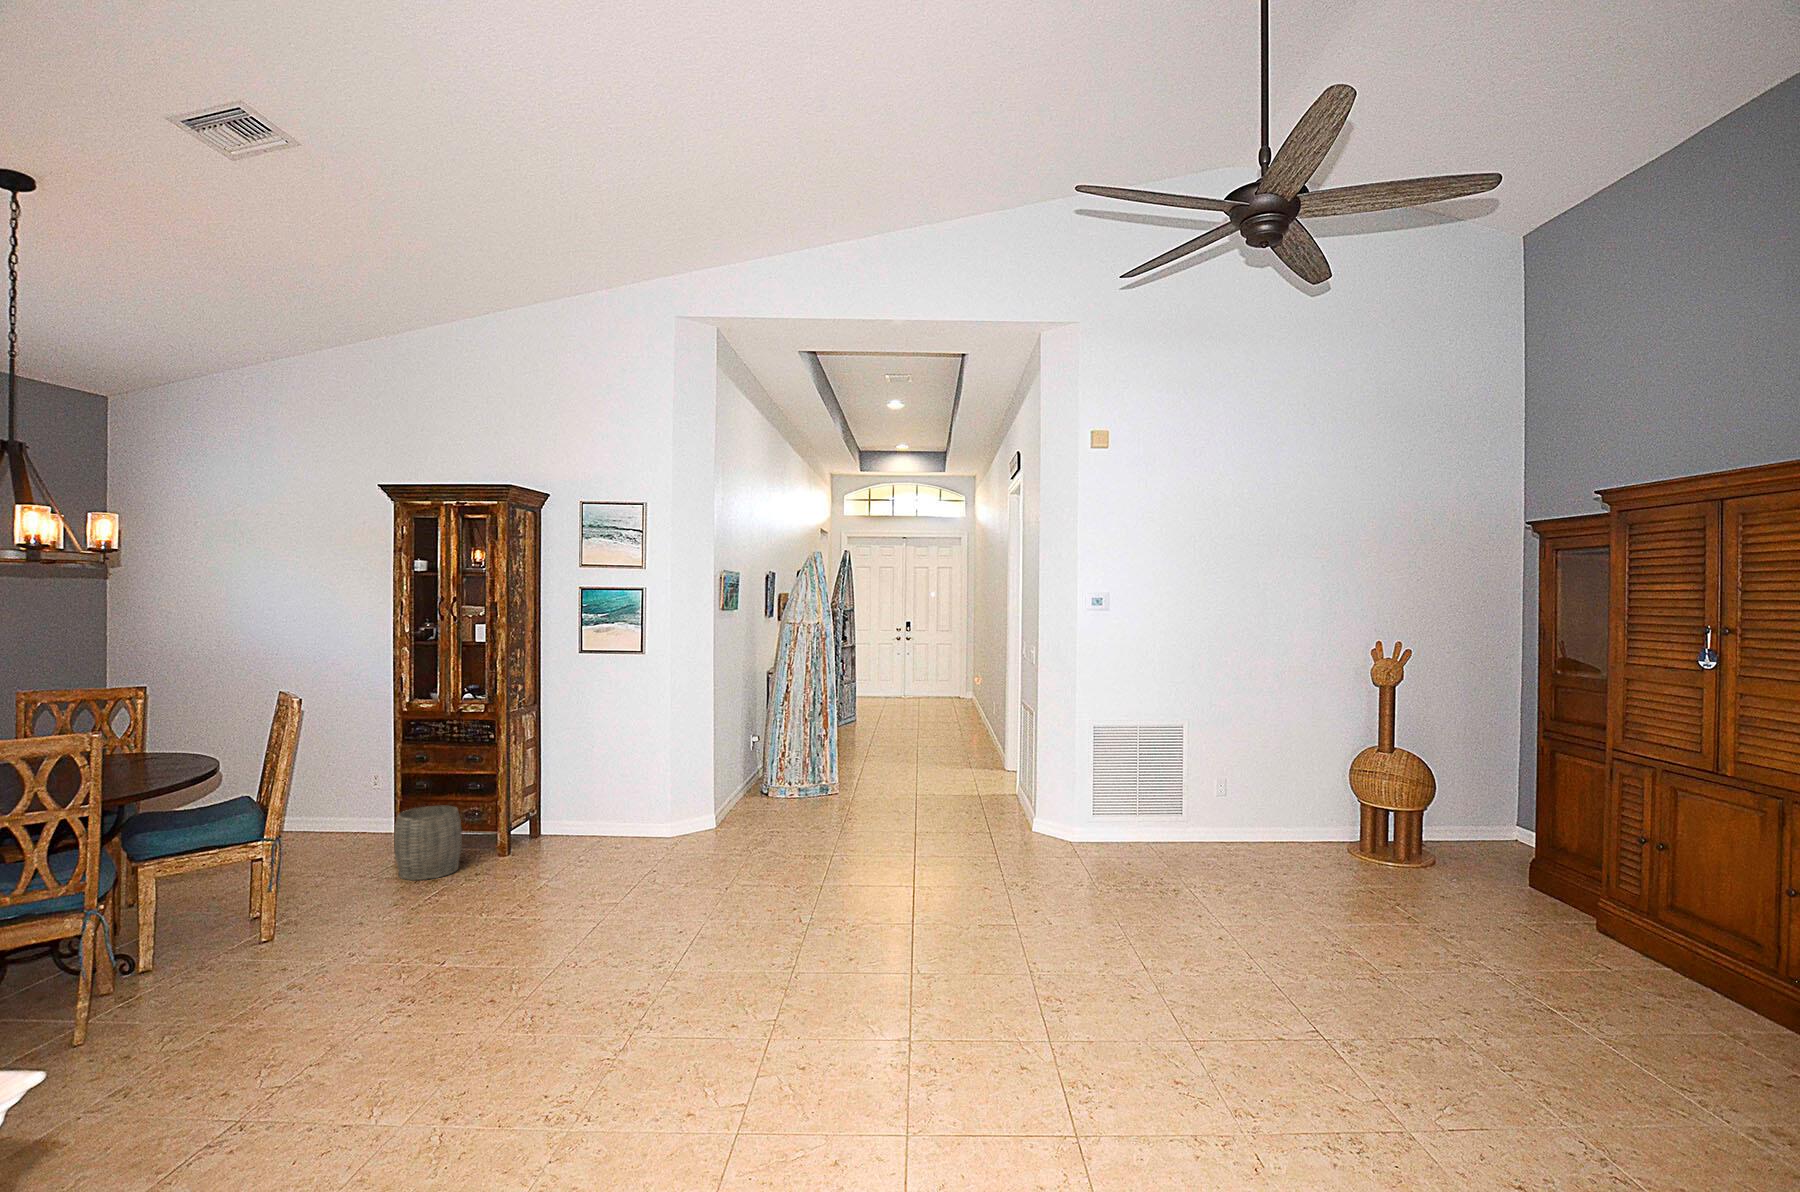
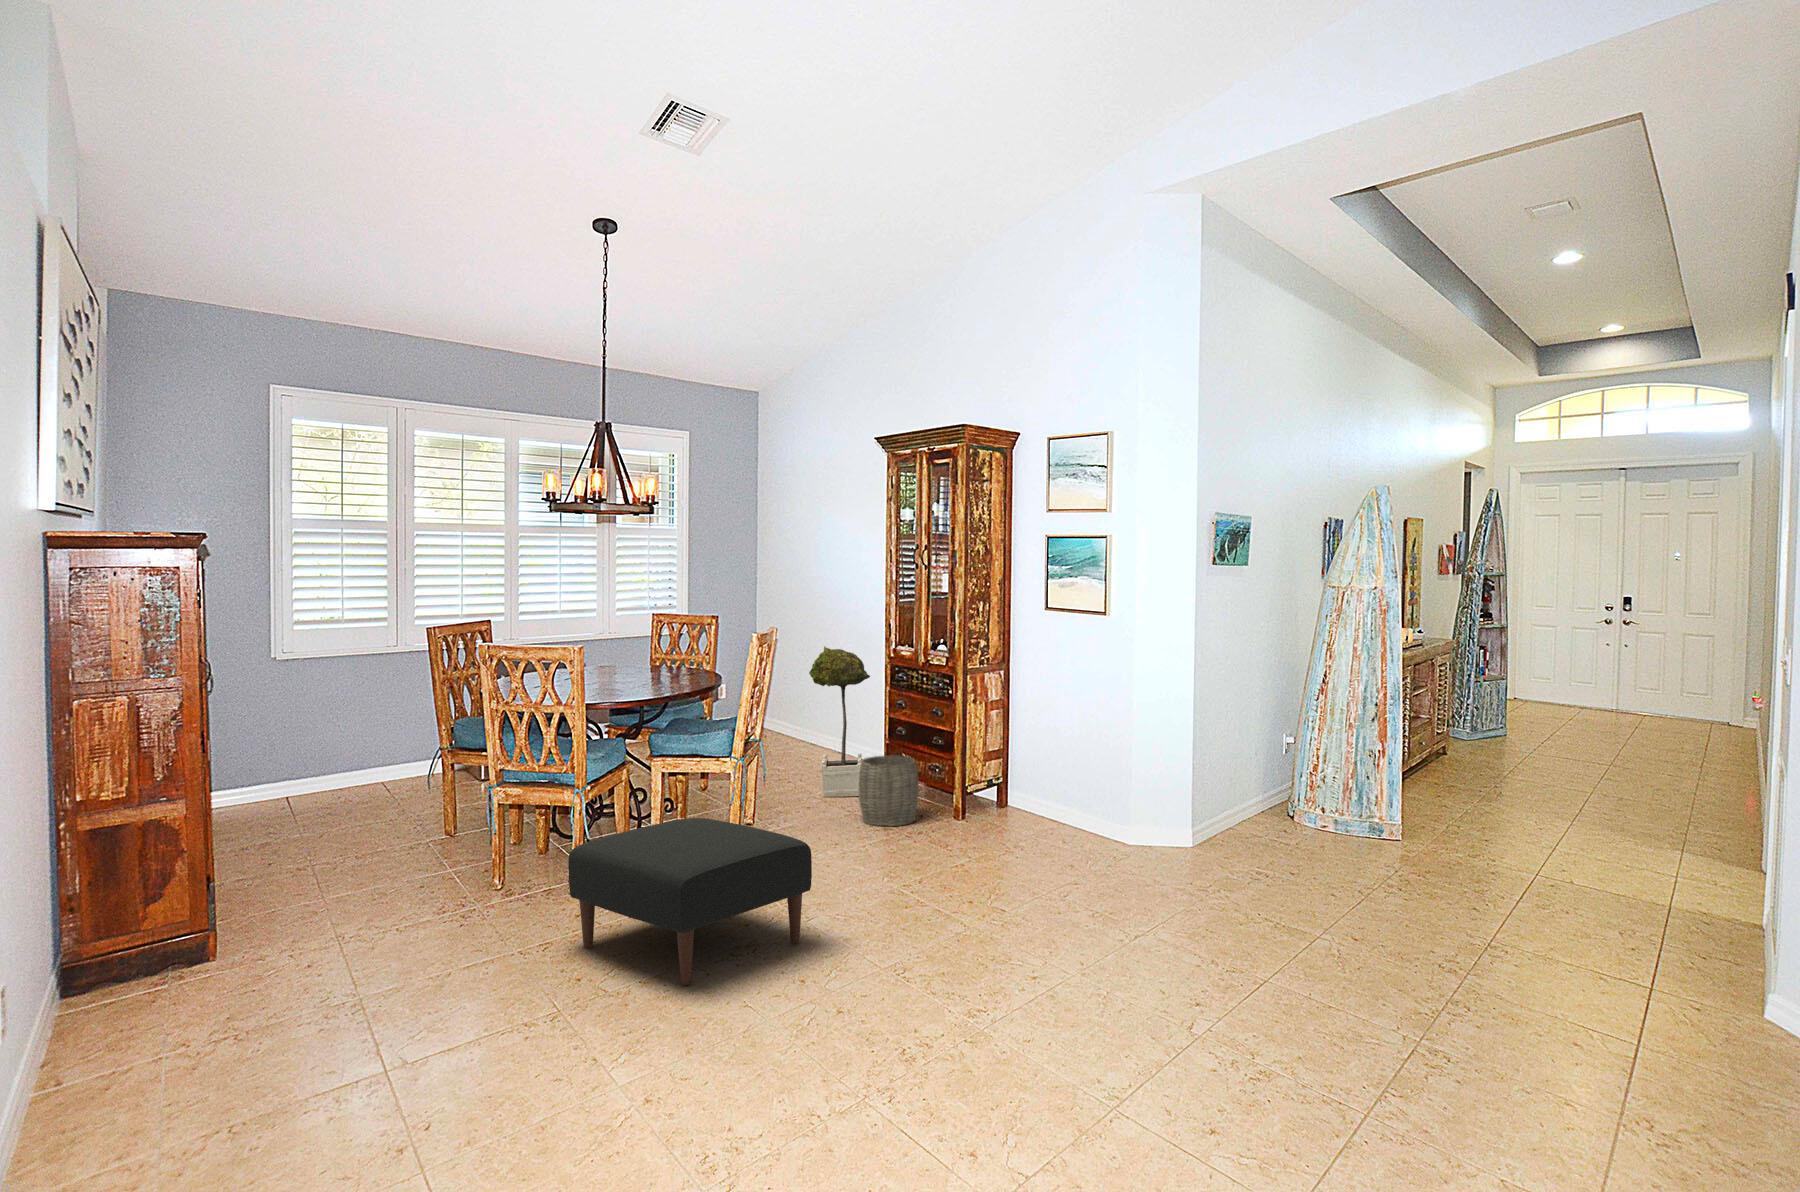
potted tree: none [310,702,385,861] -> present [809,646,870,797]
ottoman: none [120,908,444,1105] -> present [568,818,812,985]

